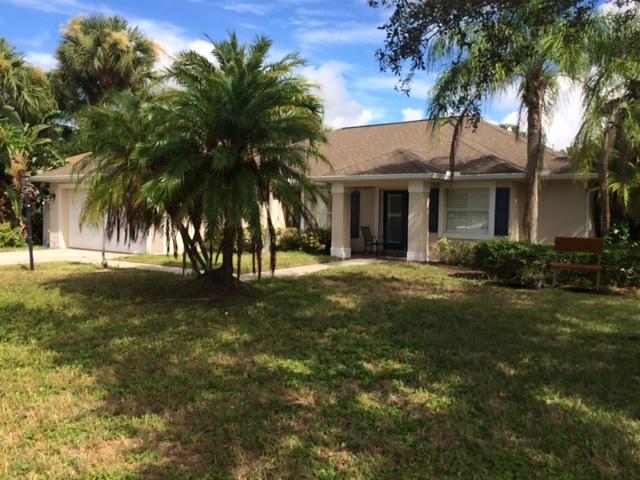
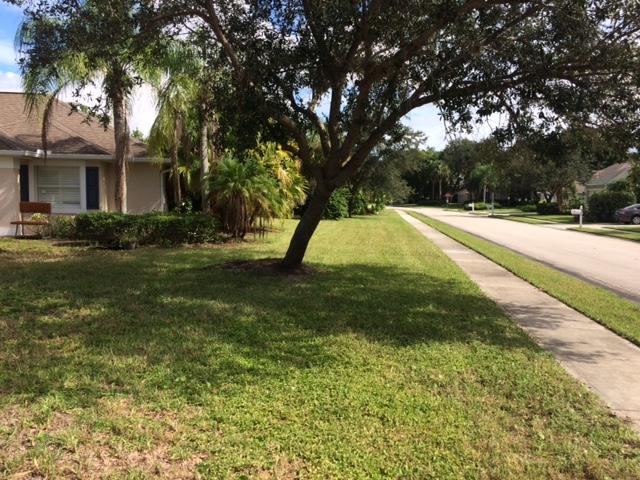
bench: present [551,237,604,290] -> present [10,202,52,239]

